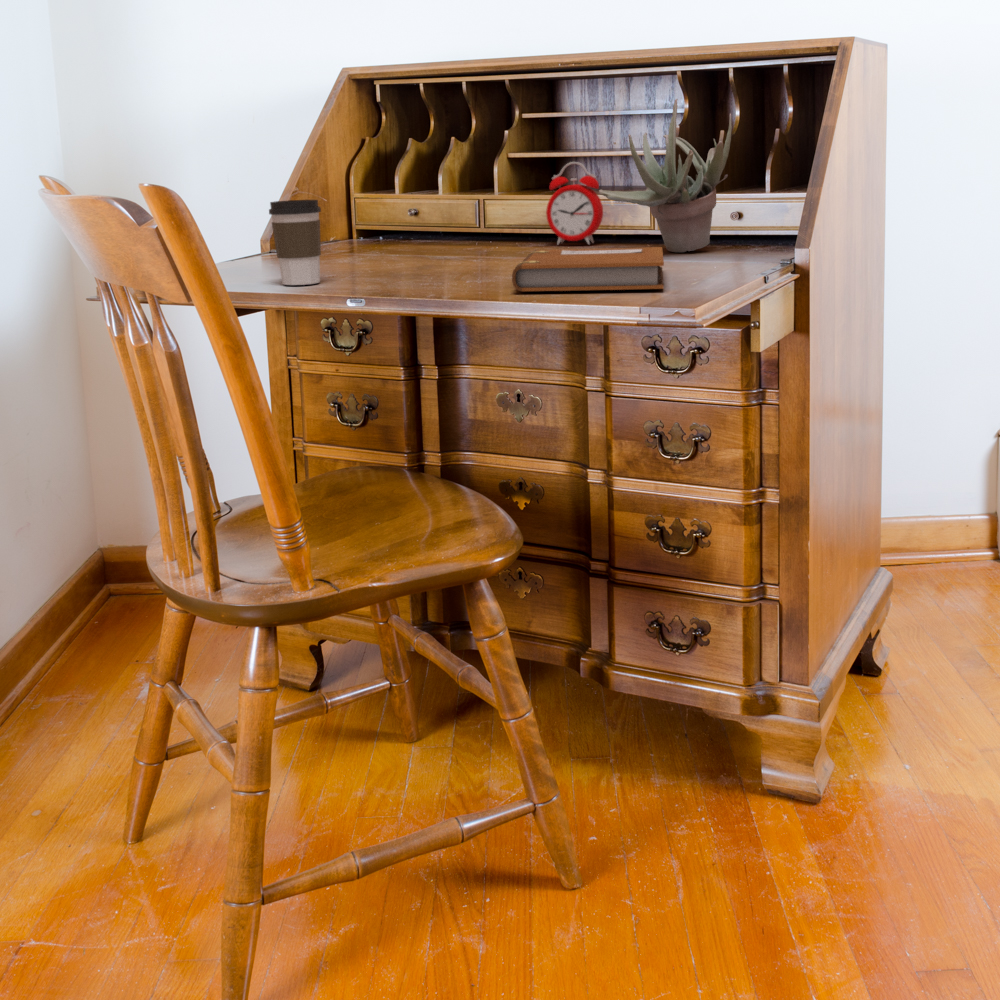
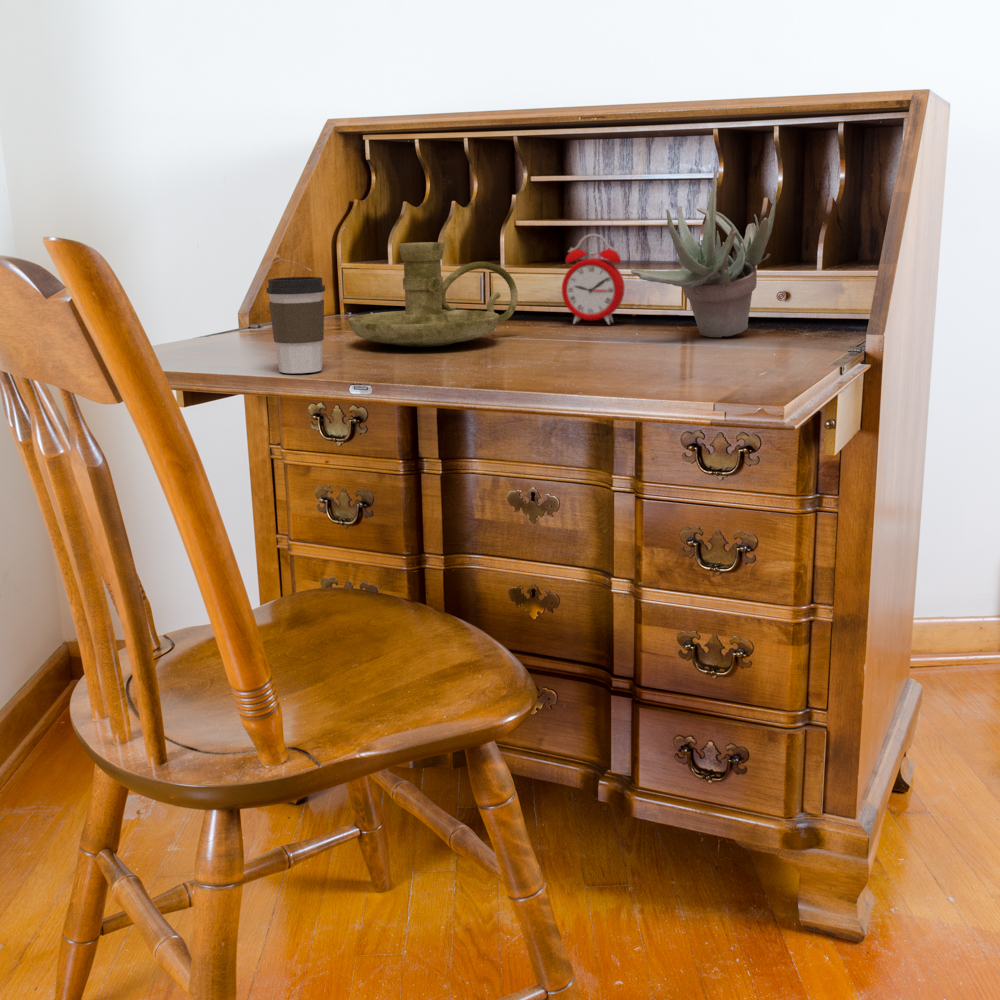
candle holder: none [350,170,503,264] -> present [349,242,518,347]
notebook: present [512,247,664,291] -> none [551,336,724,388]

